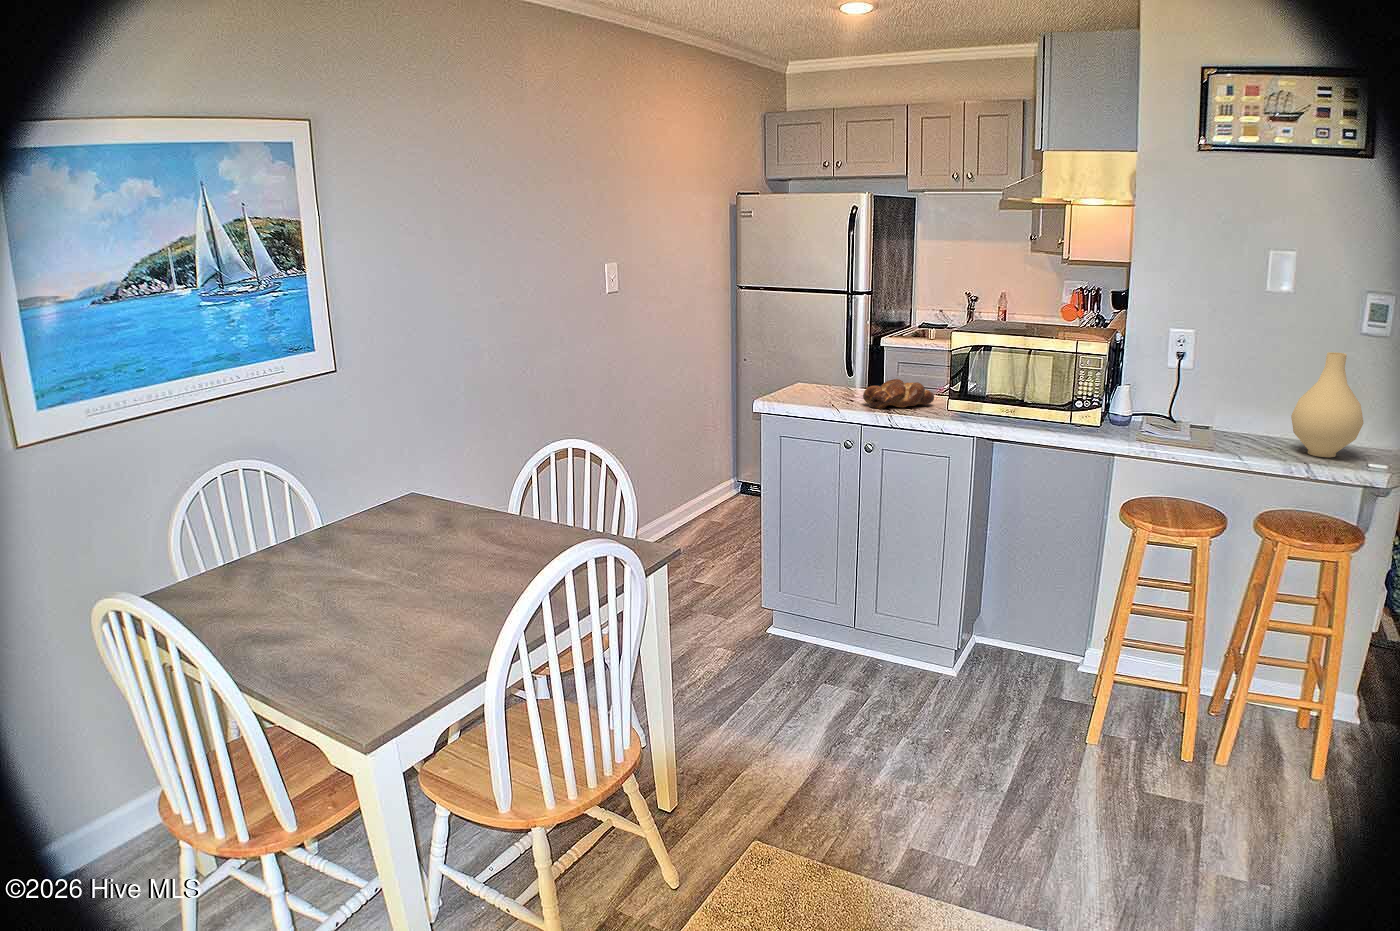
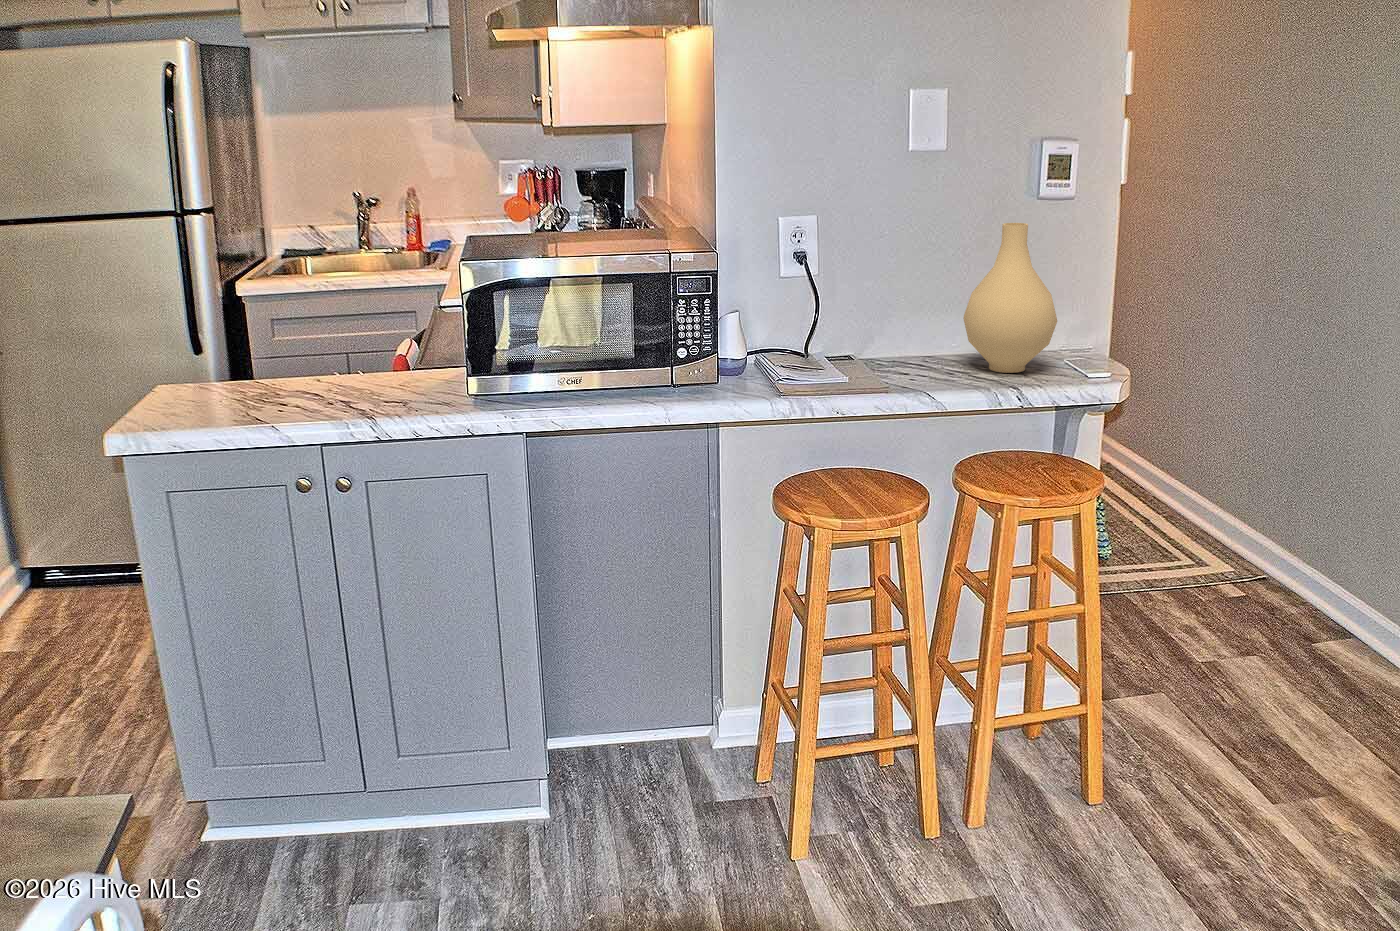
bread loaf: present [863,379,934,409] -> none [302,351,422,409]

